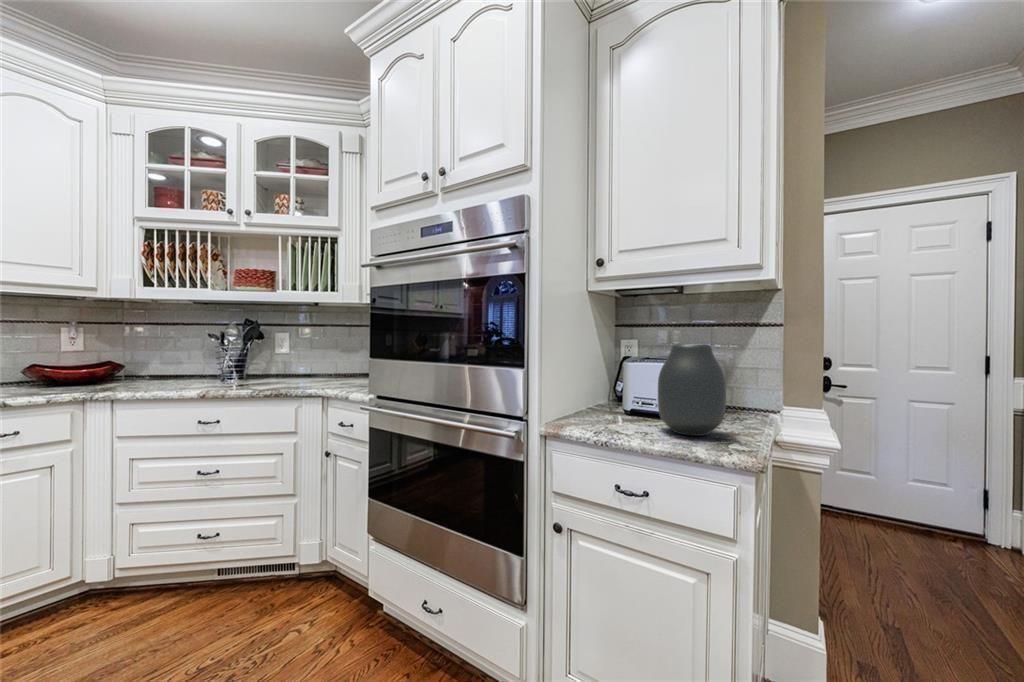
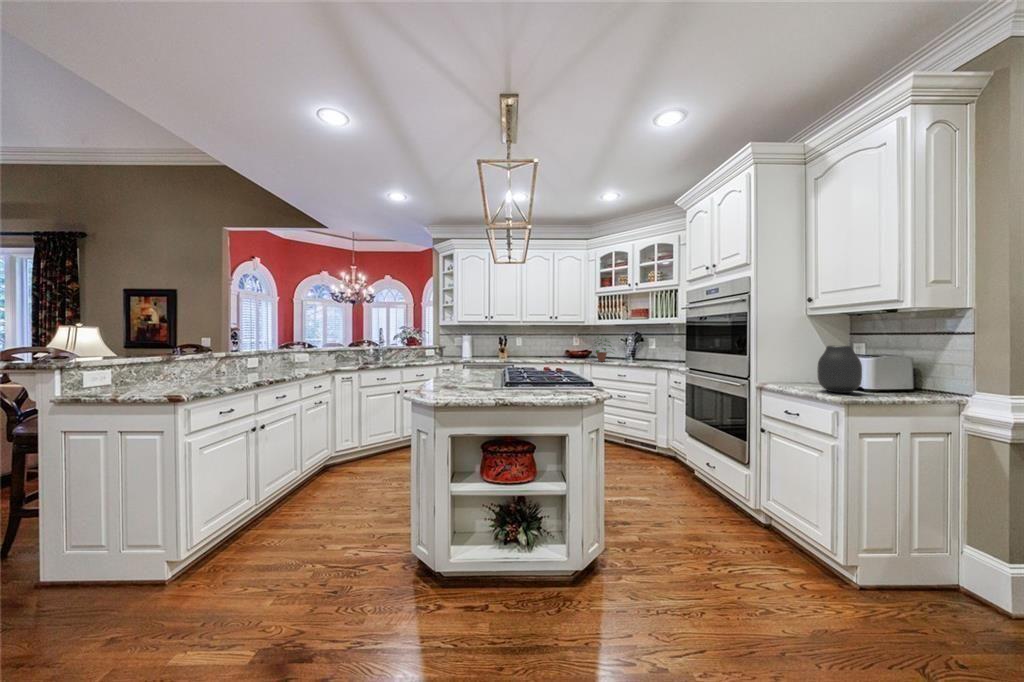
potted plant: none [106,320,196,389] -> present [595,337,611,362]

